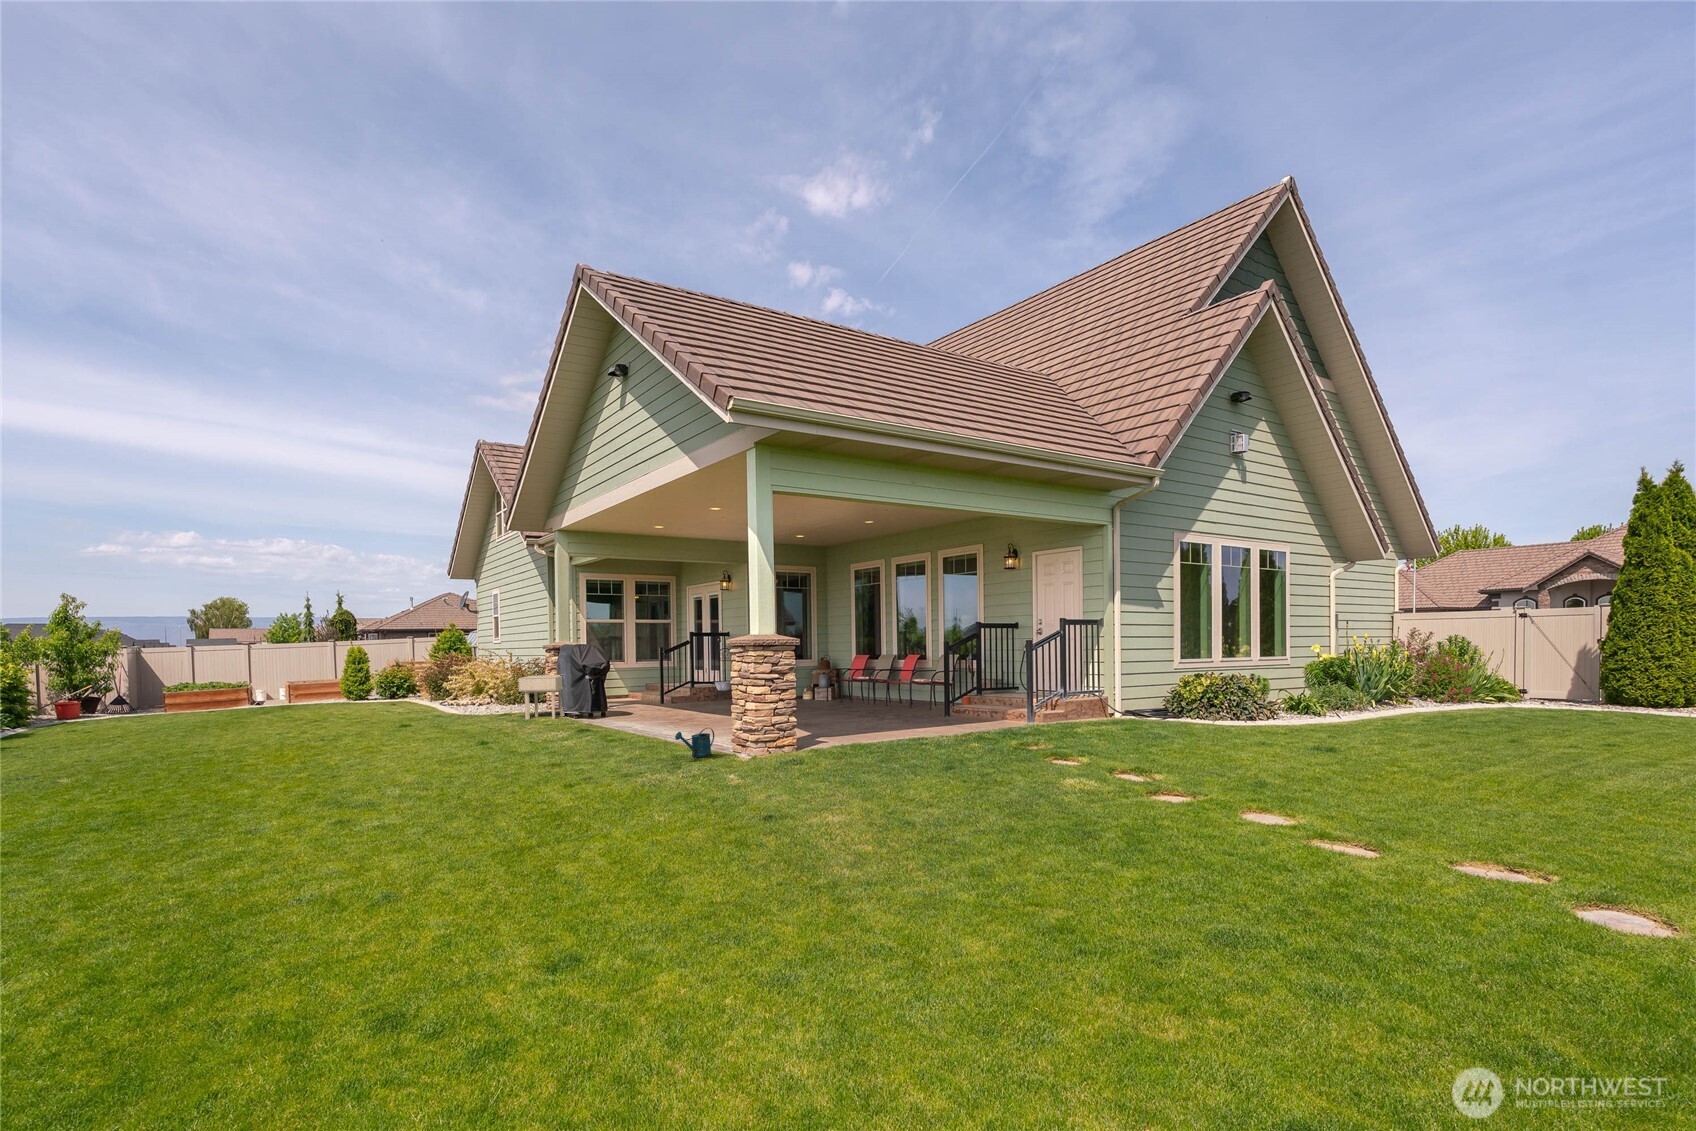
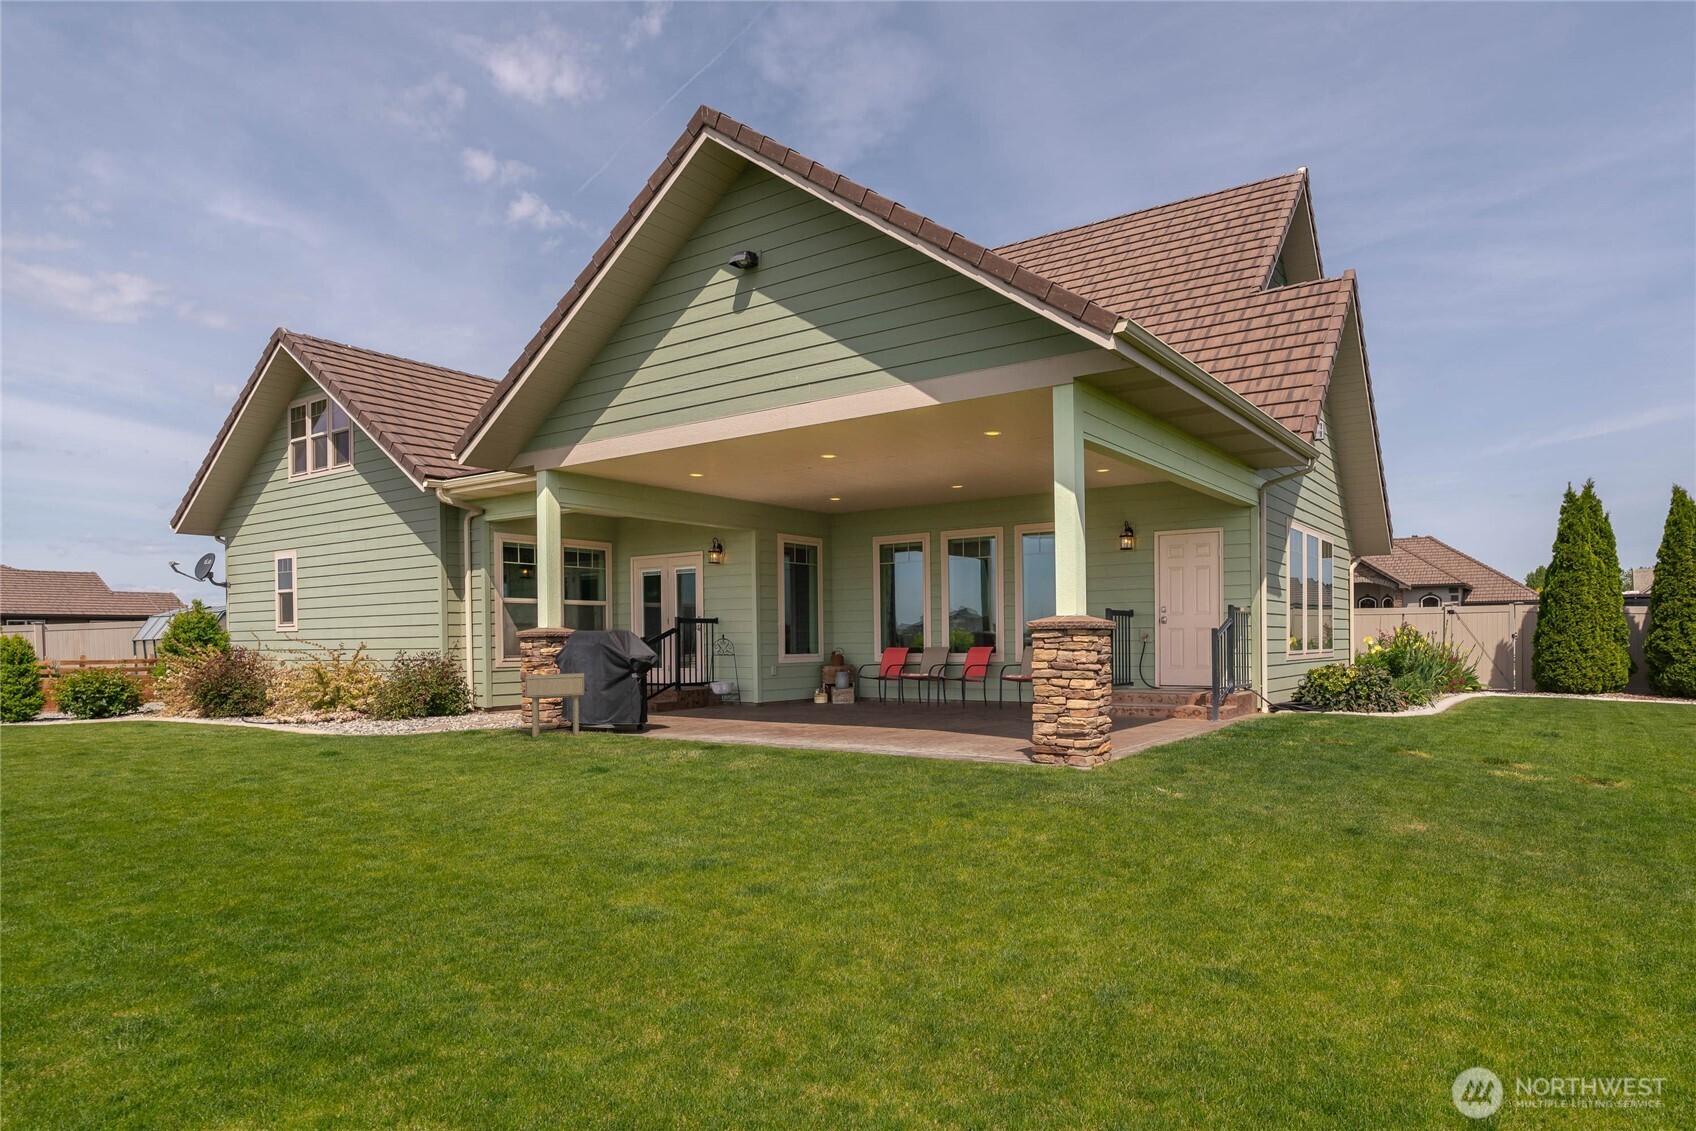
watering can: present [675,728,714,757] -> none [1048,734,1076,772]

